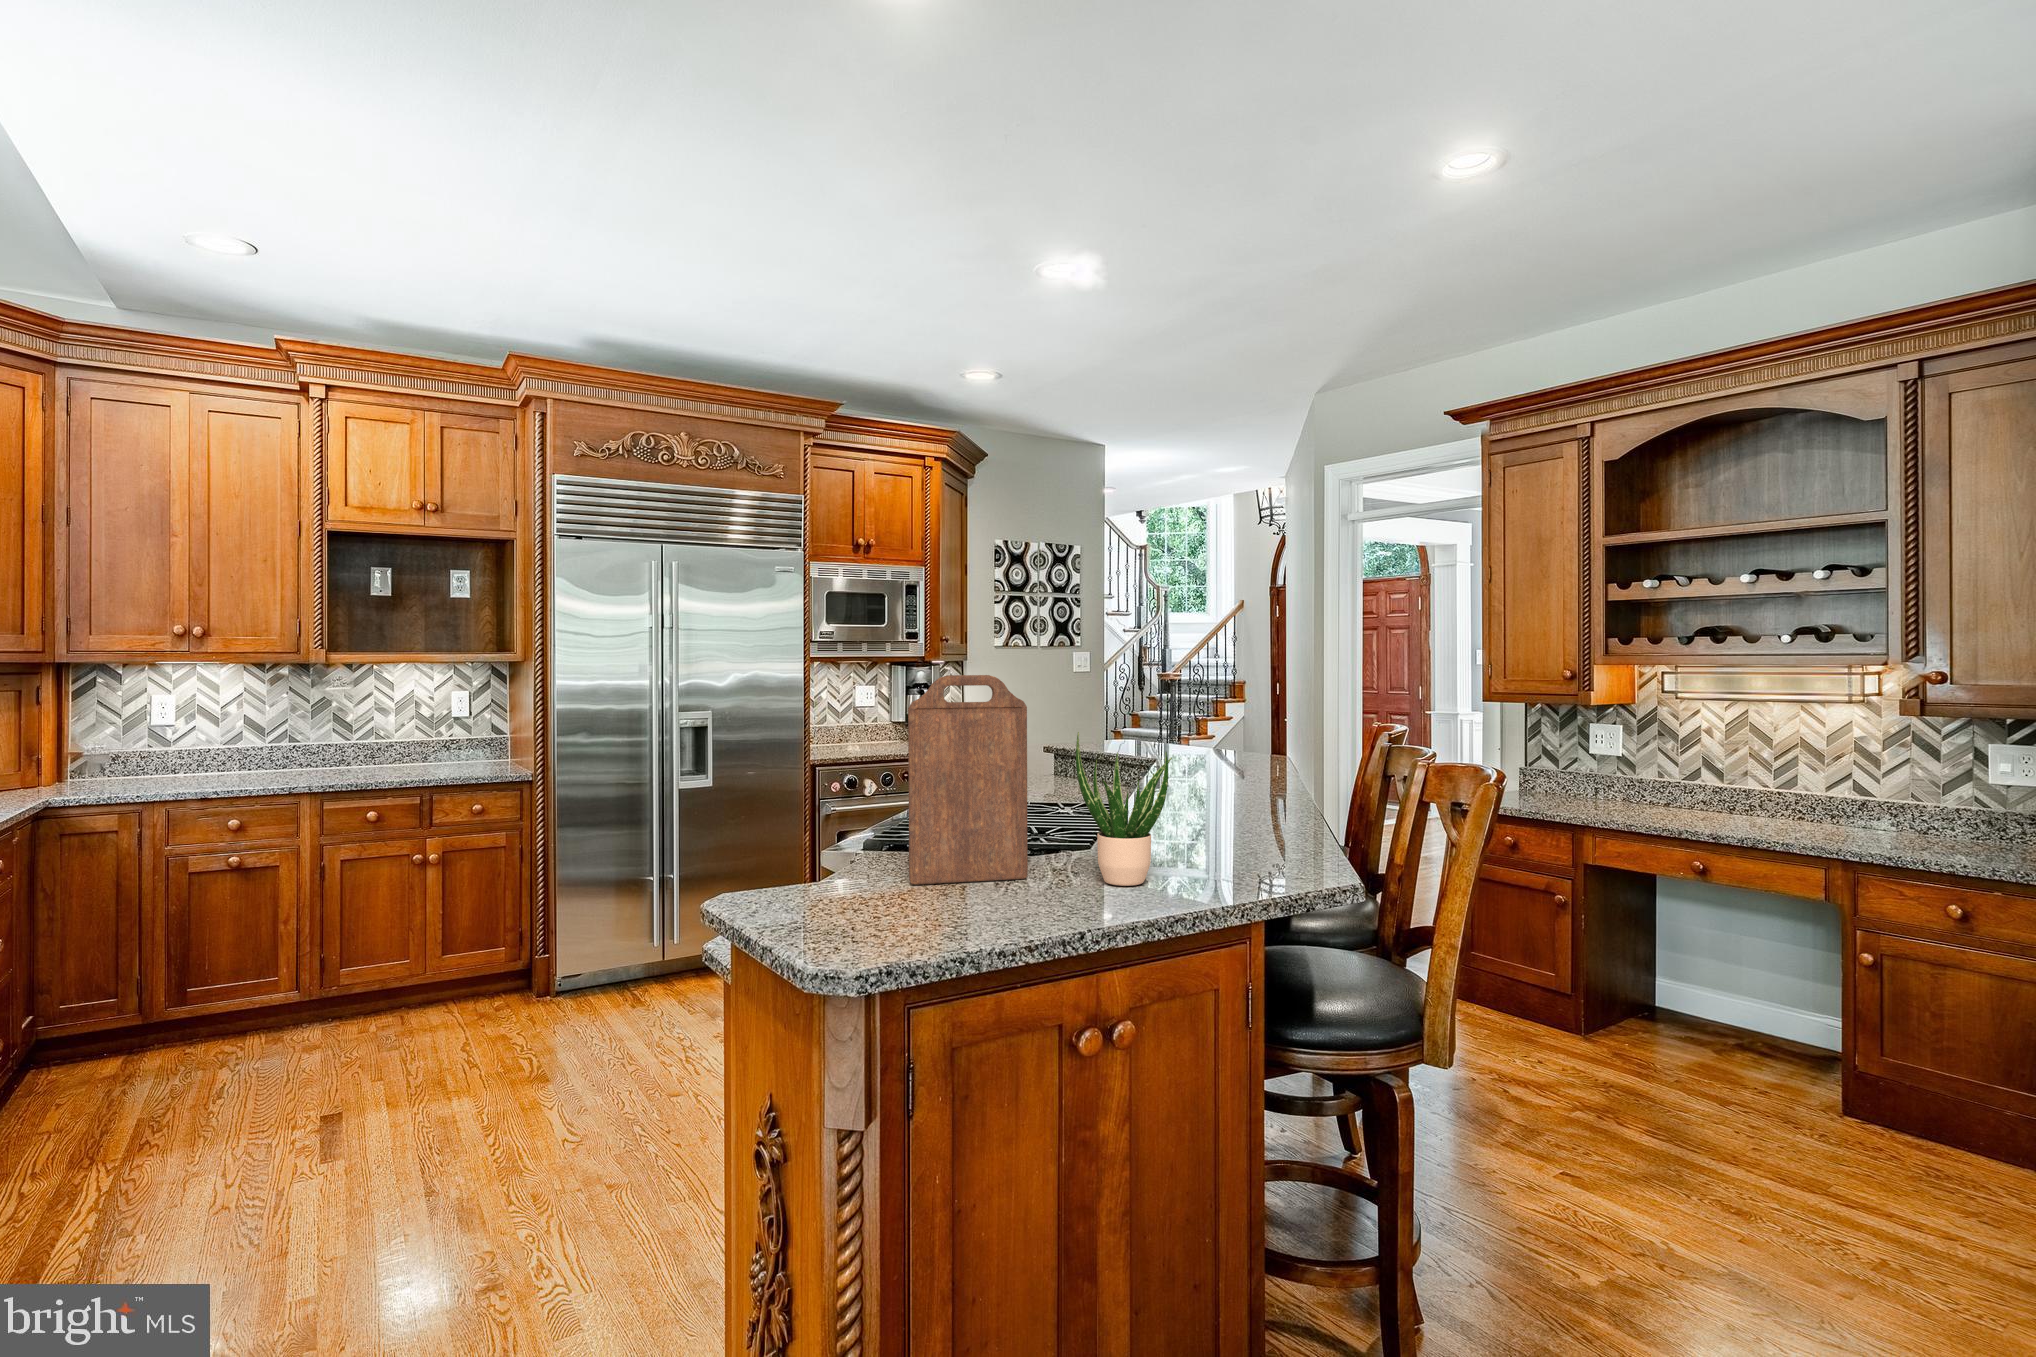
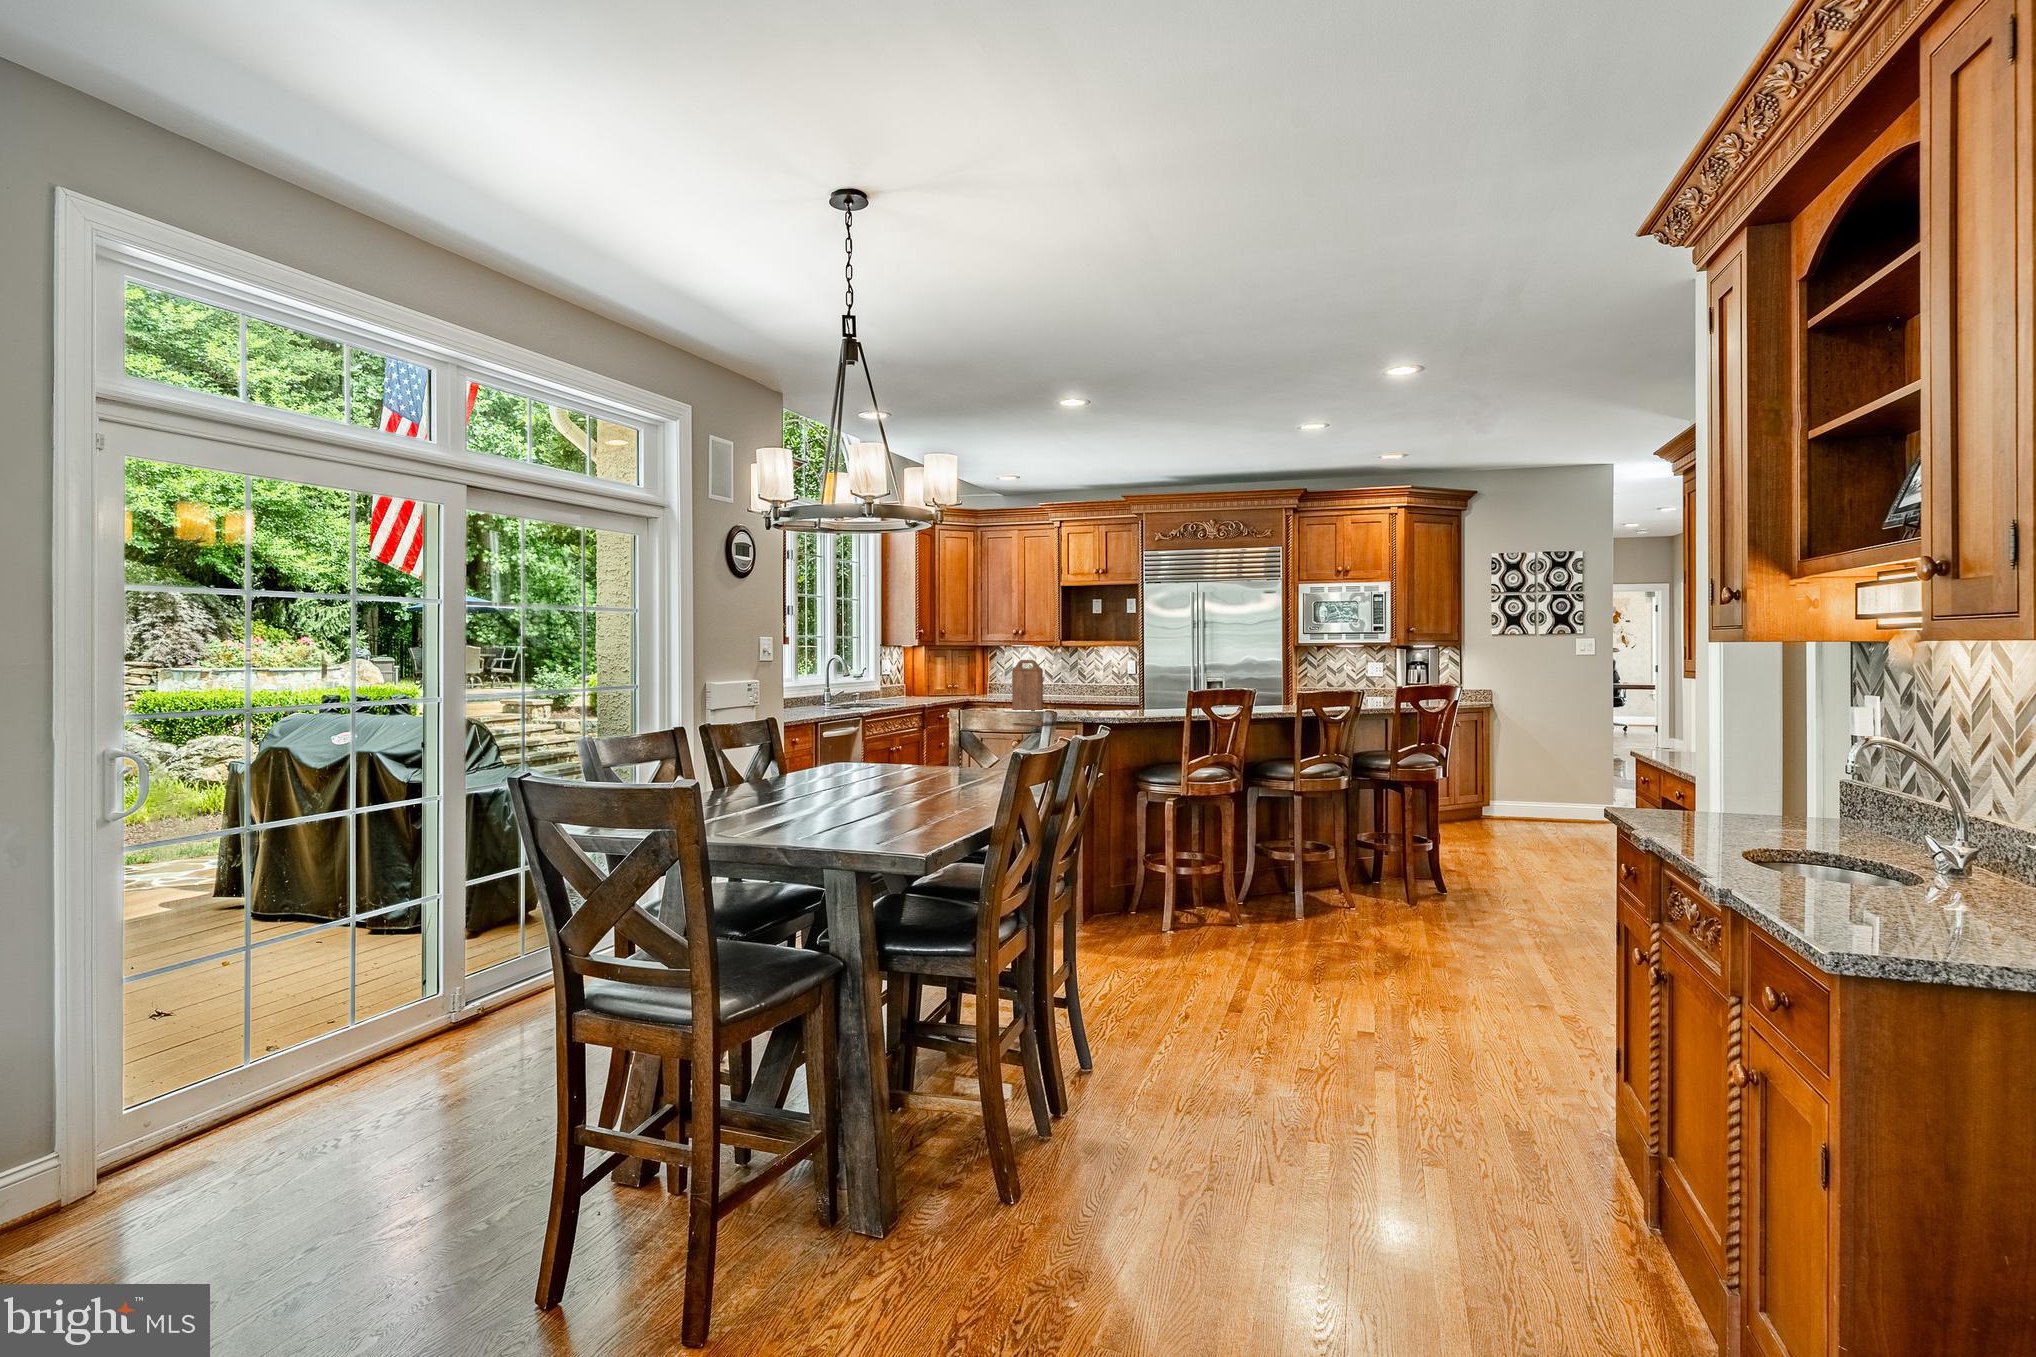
potted plant: present [1076,732,1172,886] -> none [1038,679,1073,729]

